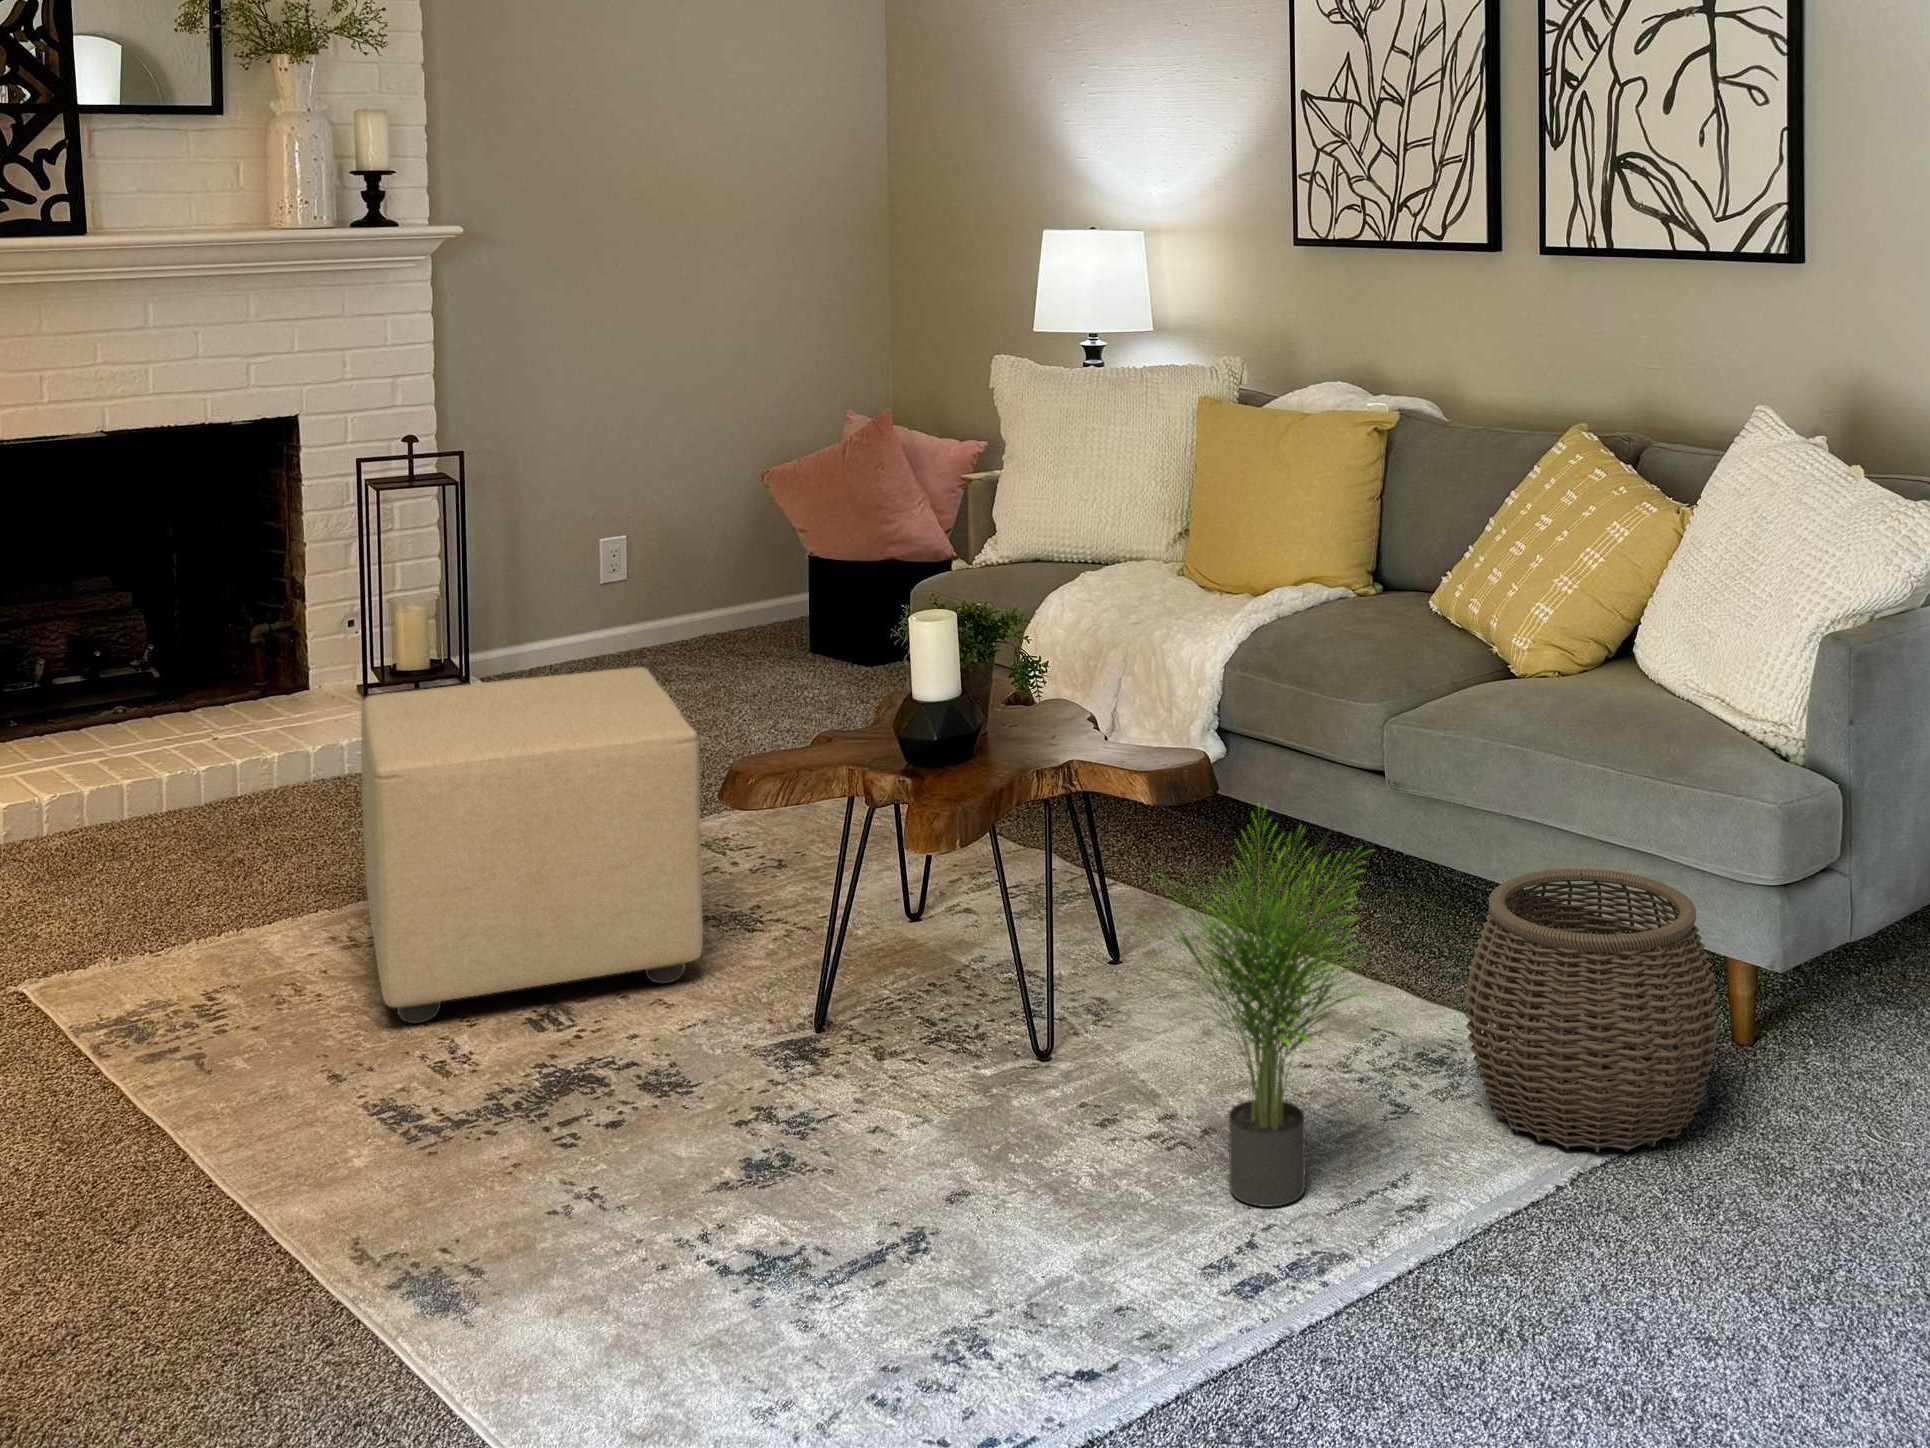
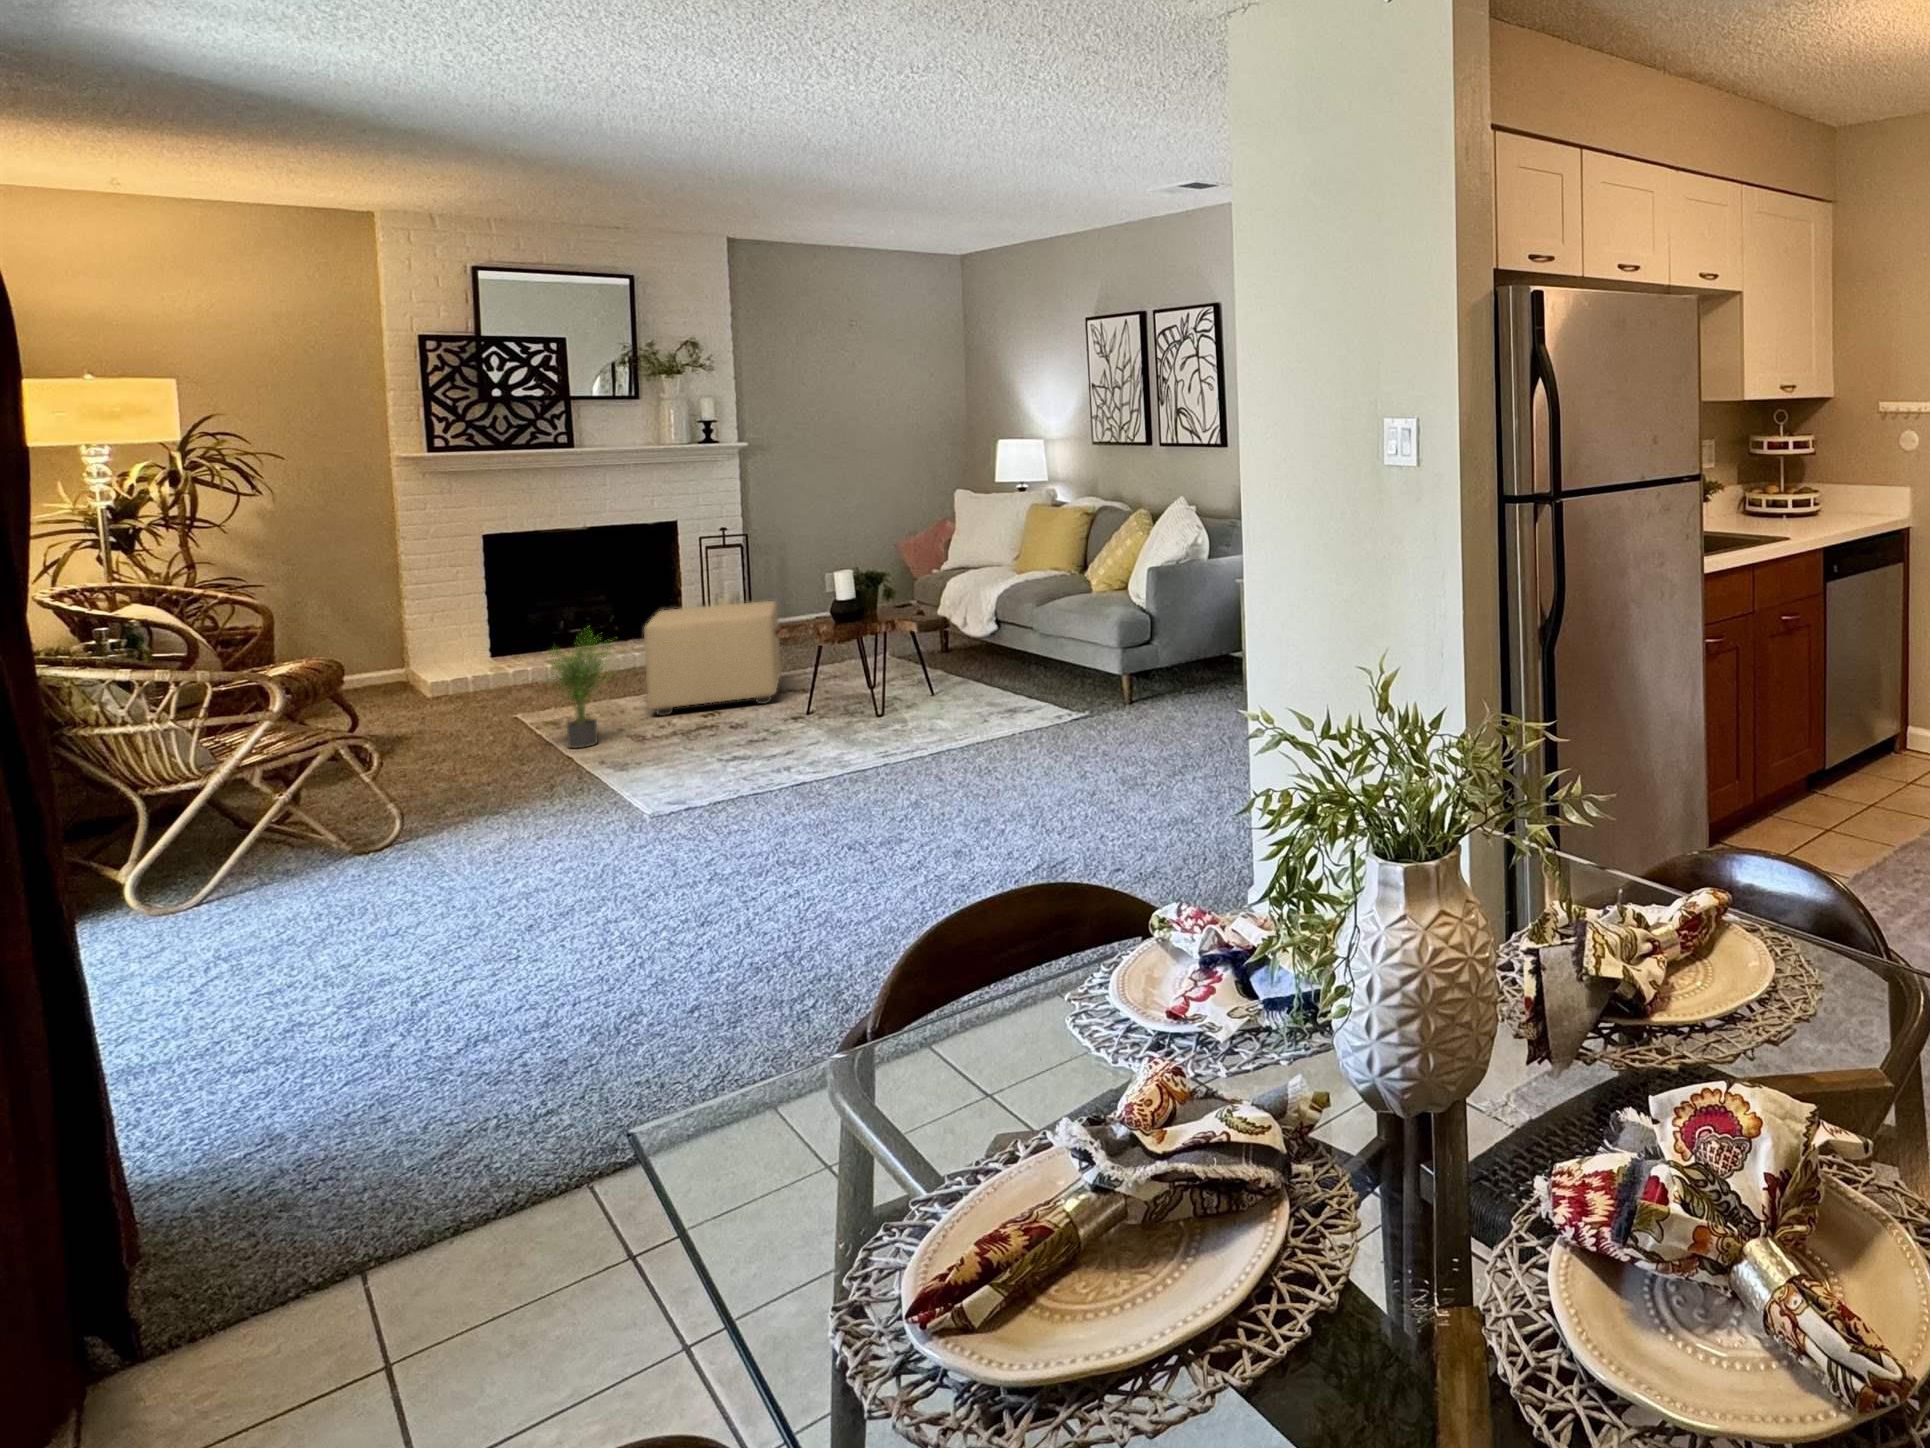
potted plant: present [1147,808,1368,1207] -> present [548,627,608,748]
woven basket: present [1465,869,1720,1152] -> none [1002,642,1088,723]

